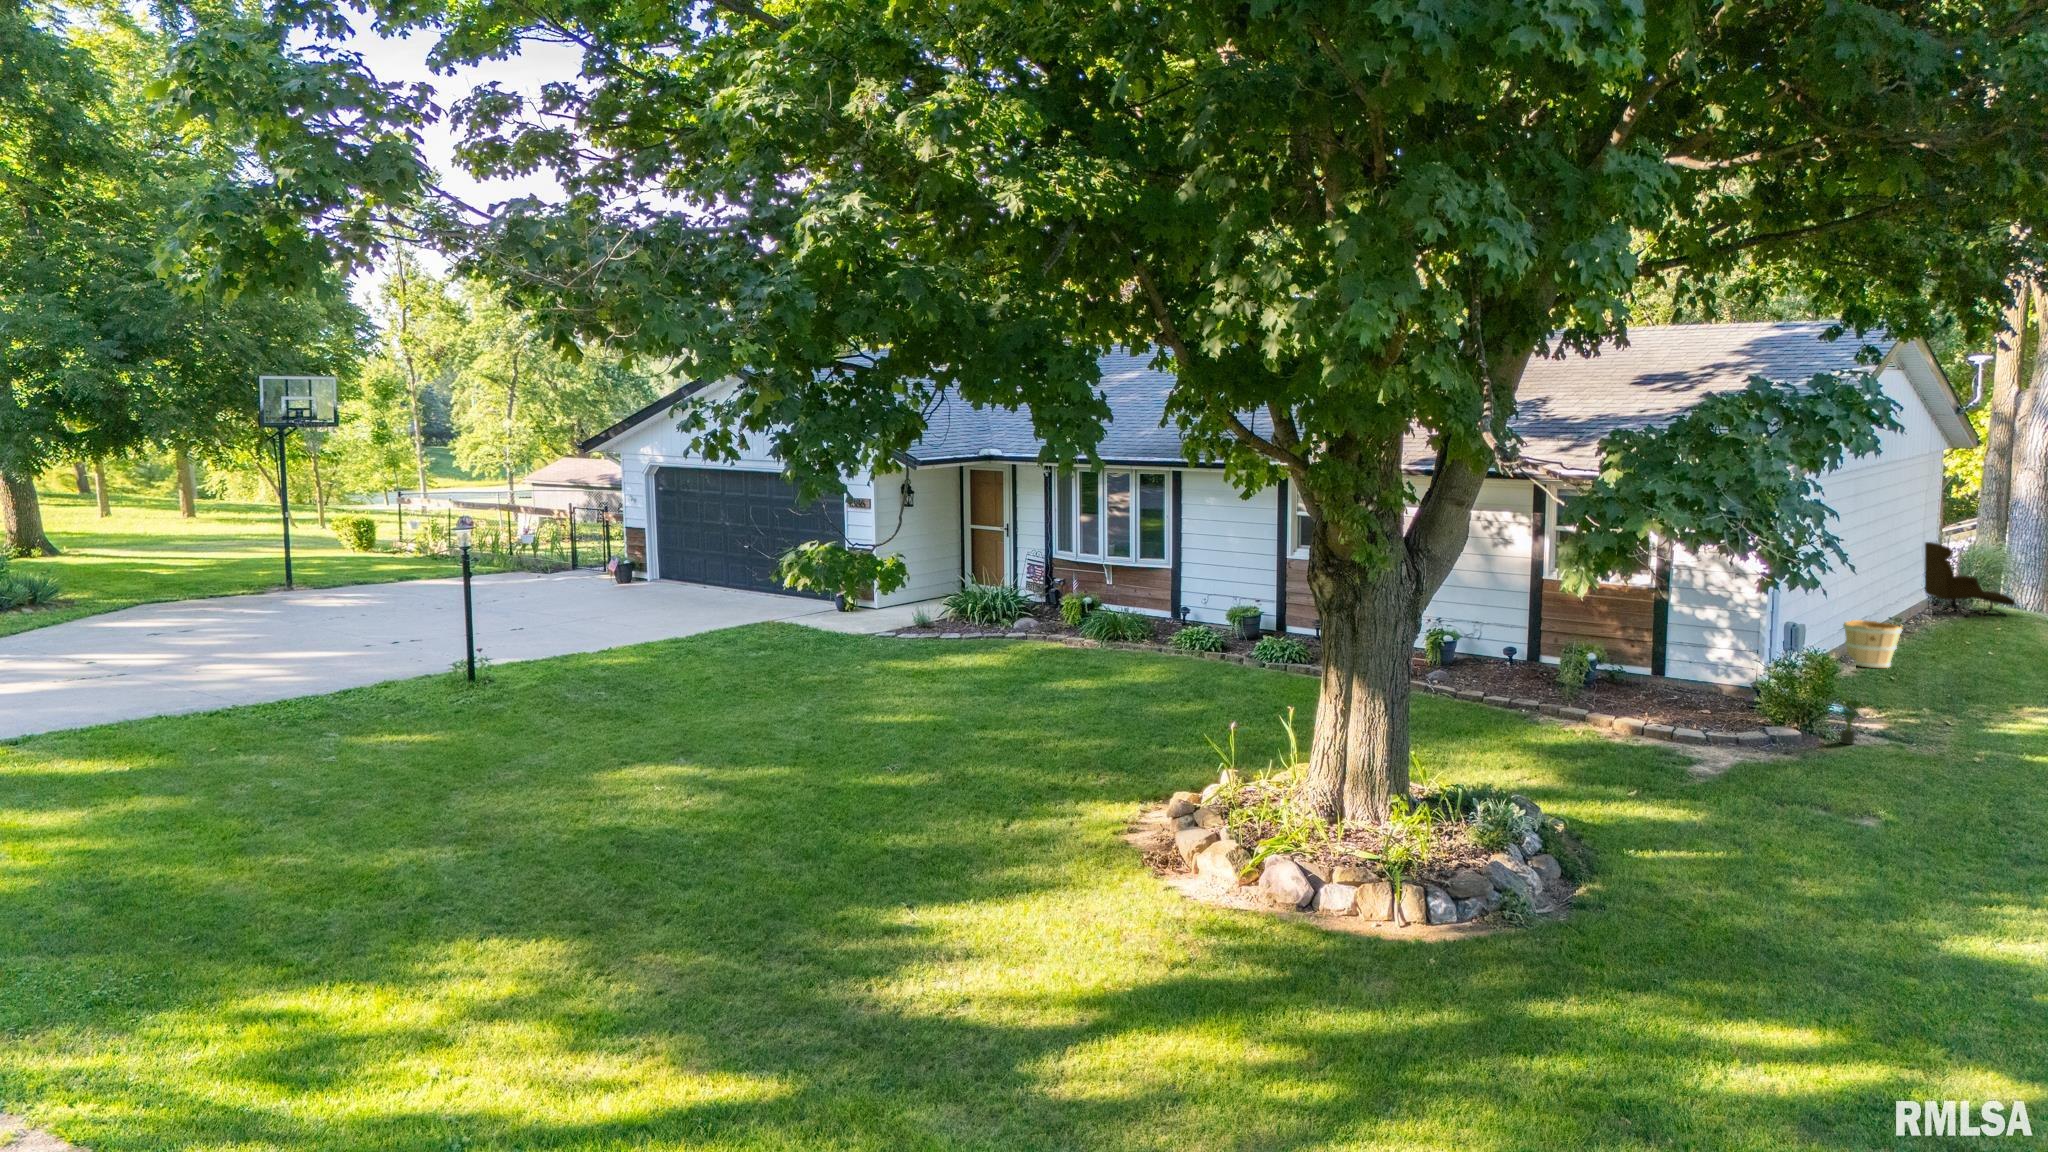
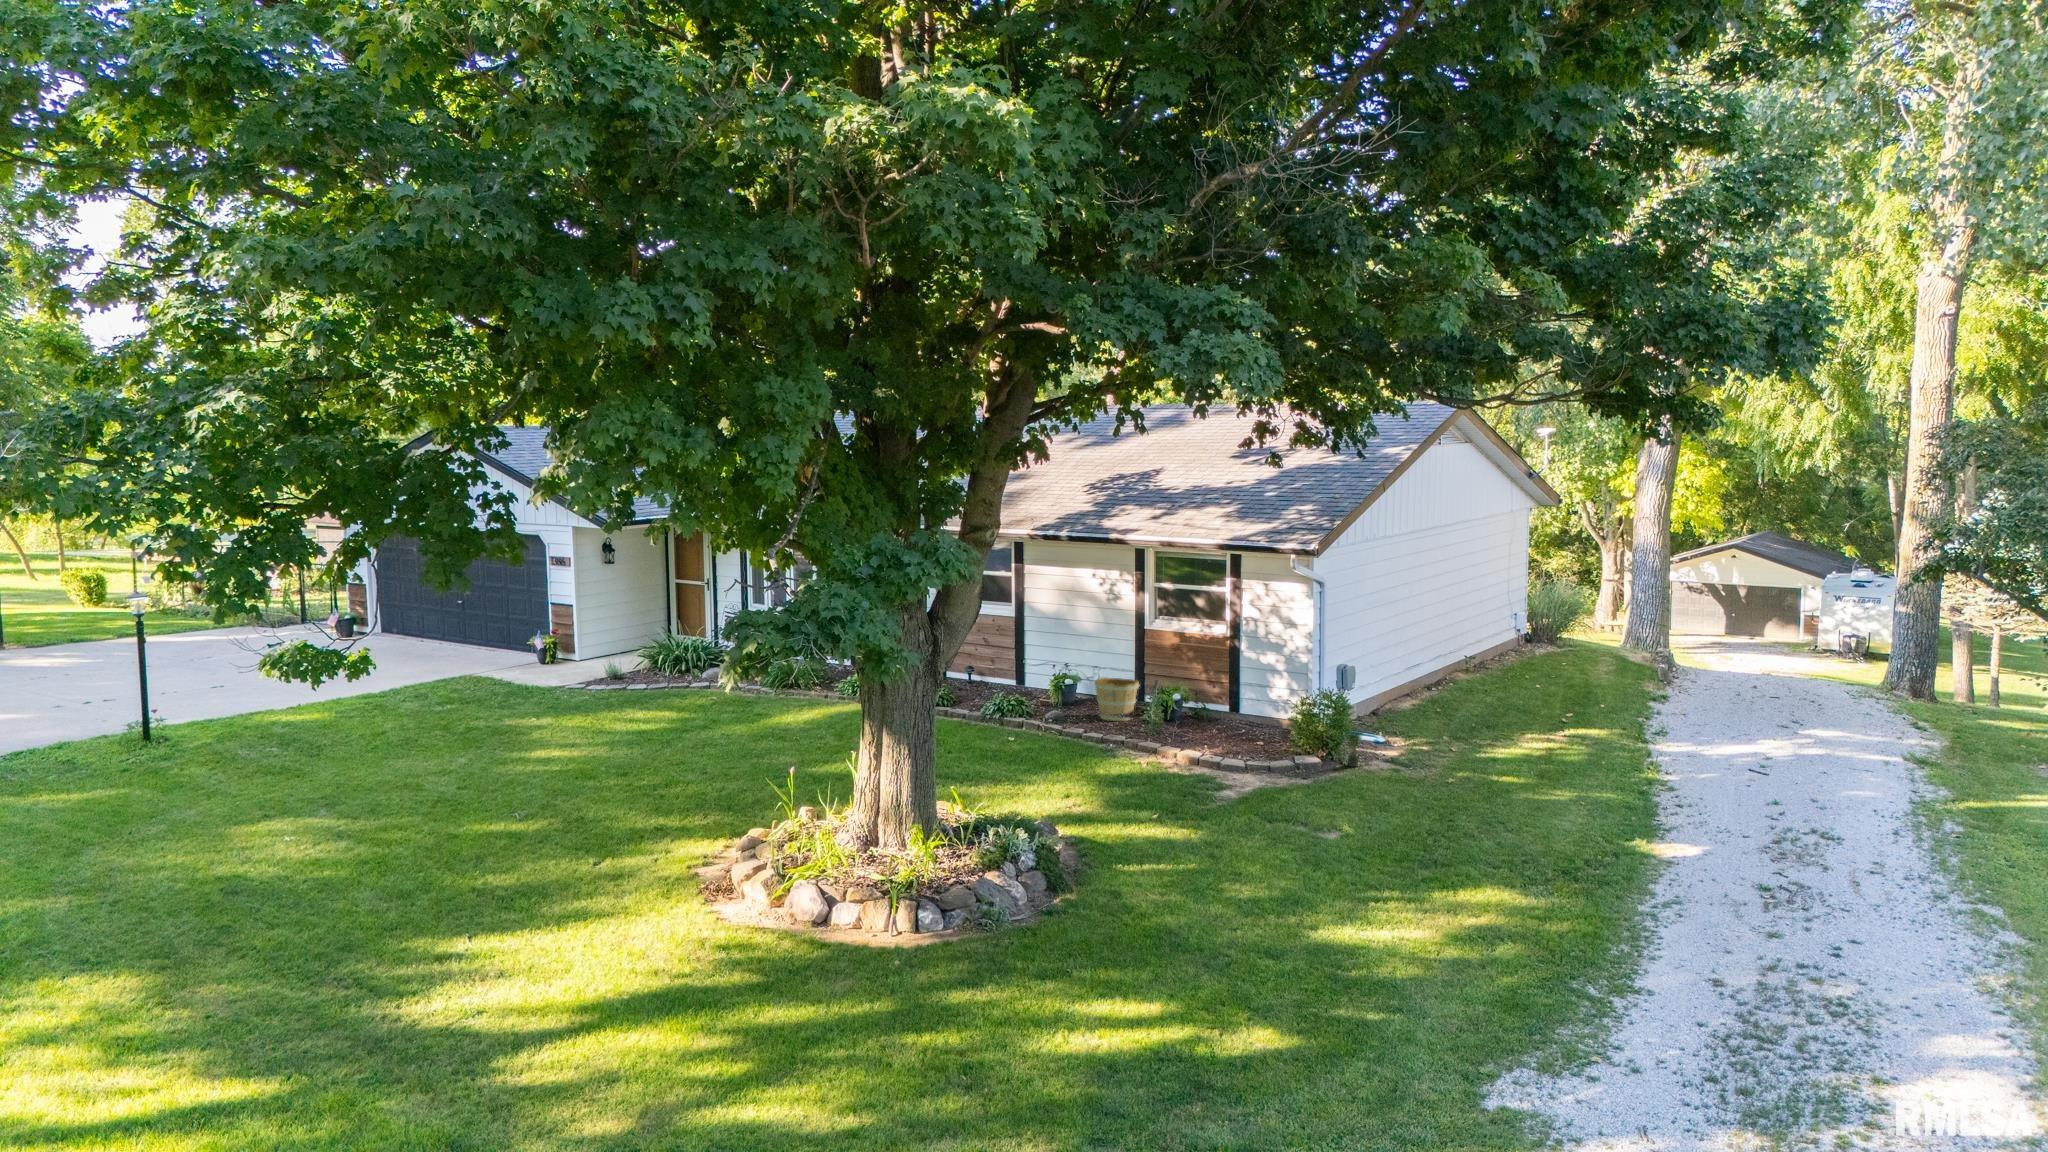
lounge chair: present [1925,542,2015,617] -> none [1488,593,1560,655]
wooden bucket: present [1843,620,1903,668] -> present [1094,677,1139,721]

